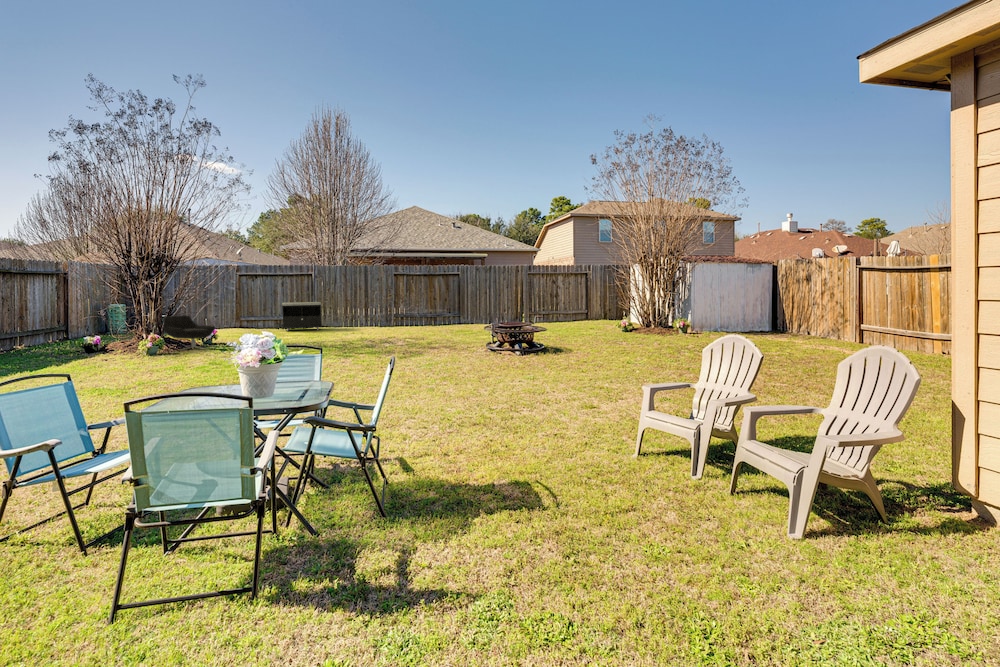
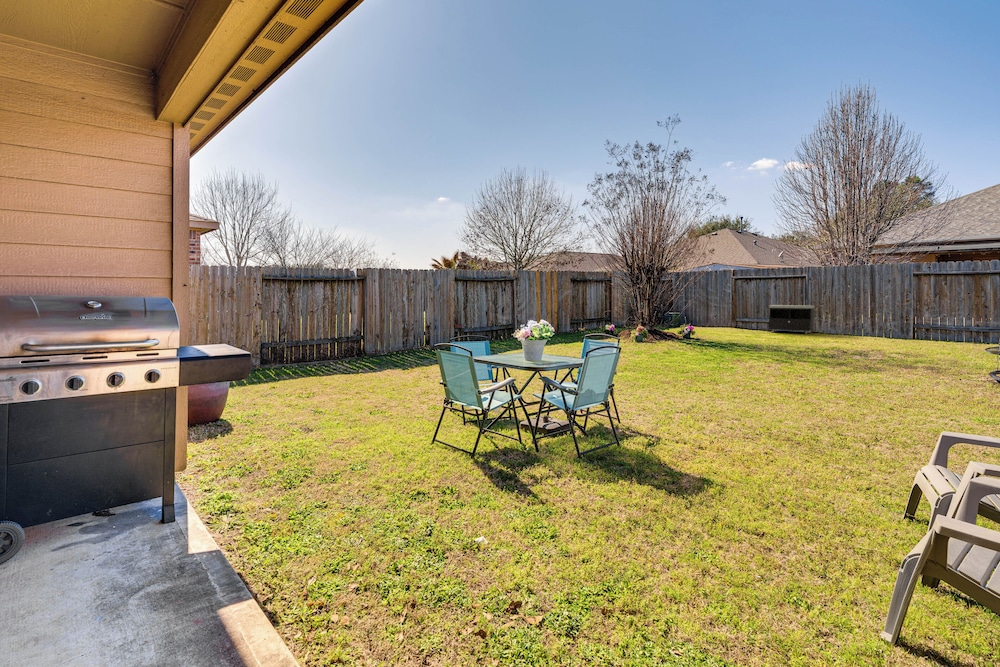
lounge chair: present [164,315,215,349] -> none [654,313,691,341]

